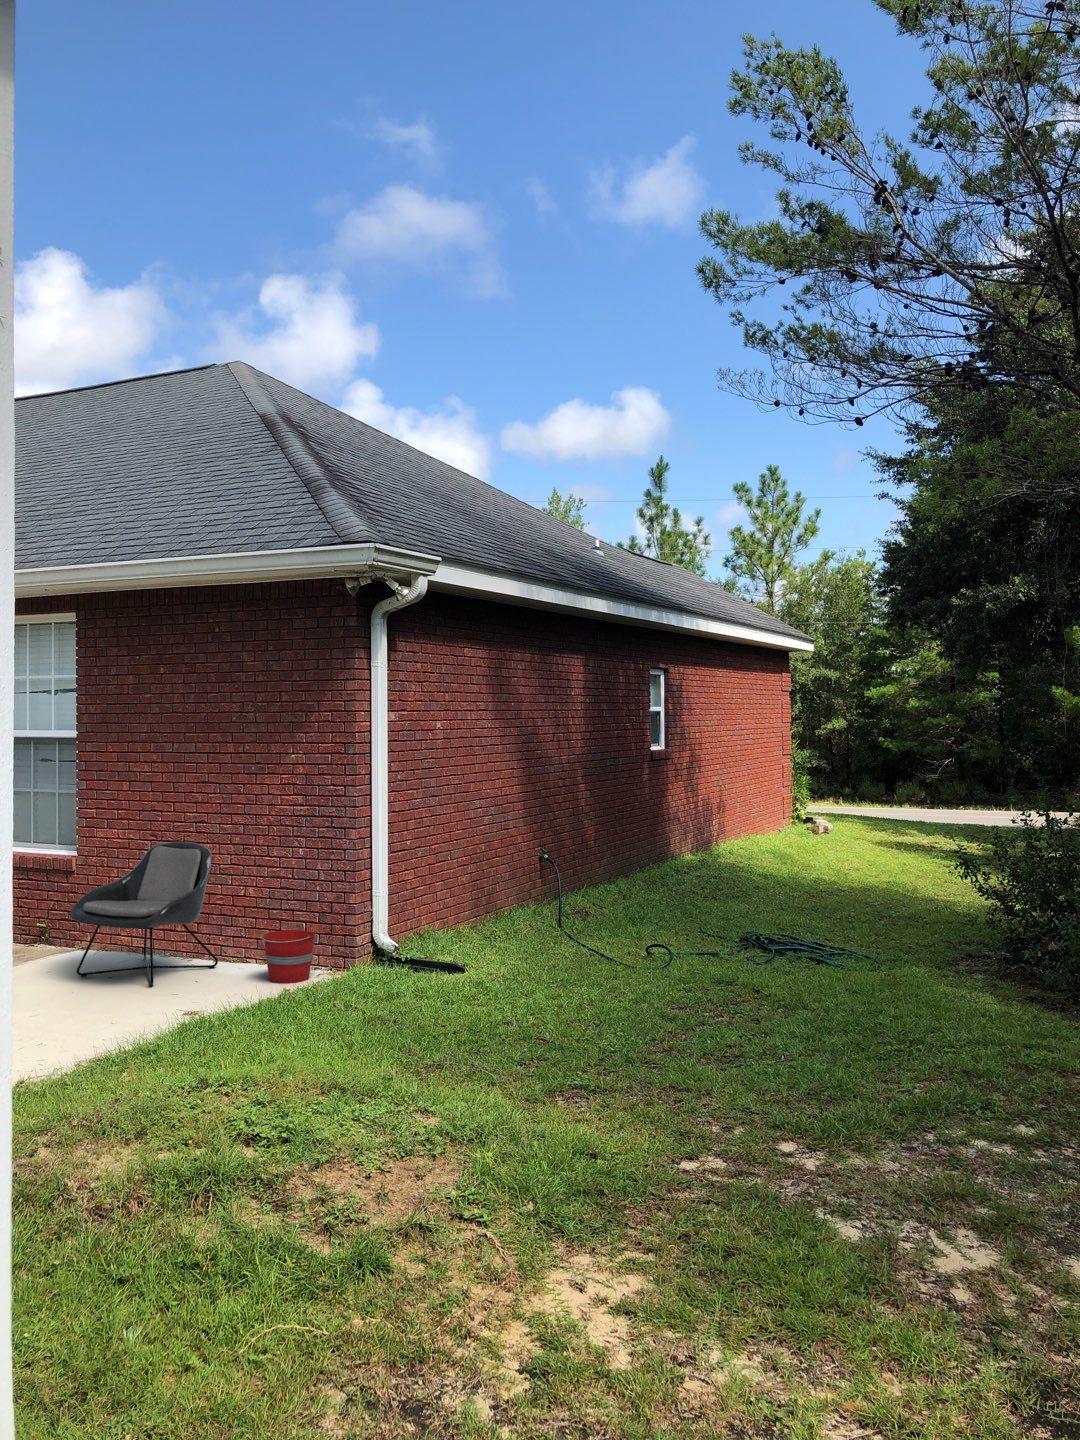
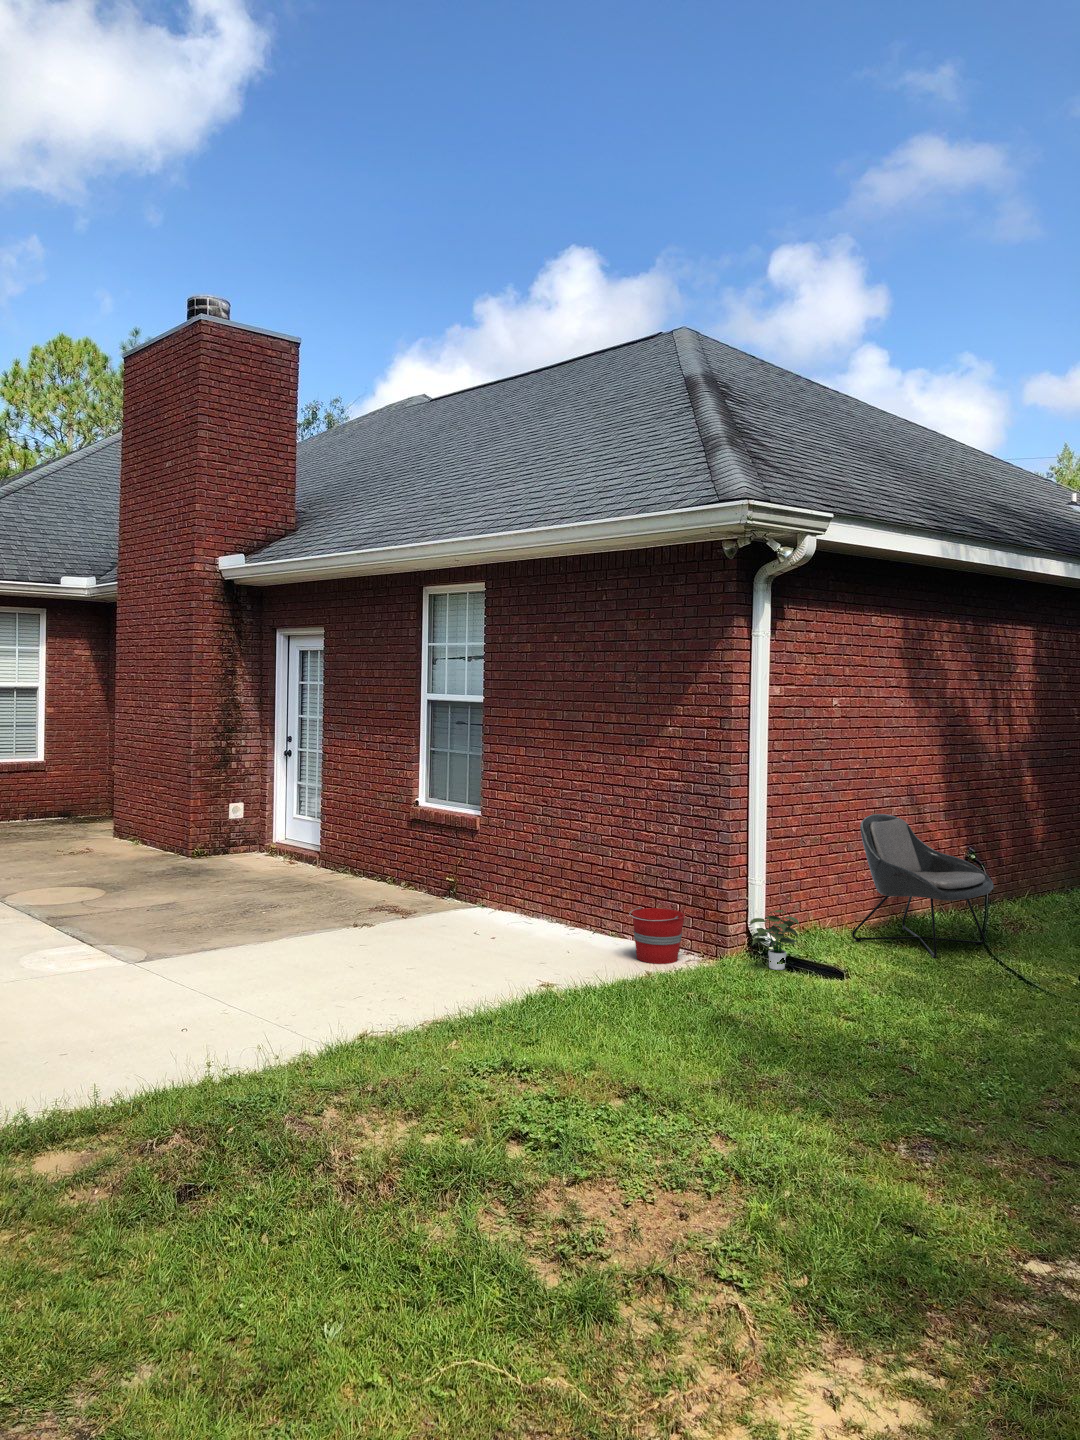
lounge chair: present [71,841,218,987] -> present [852,814,994,958]
potted plant: none [377,920,423,975] -> present [750,910,799,970]

